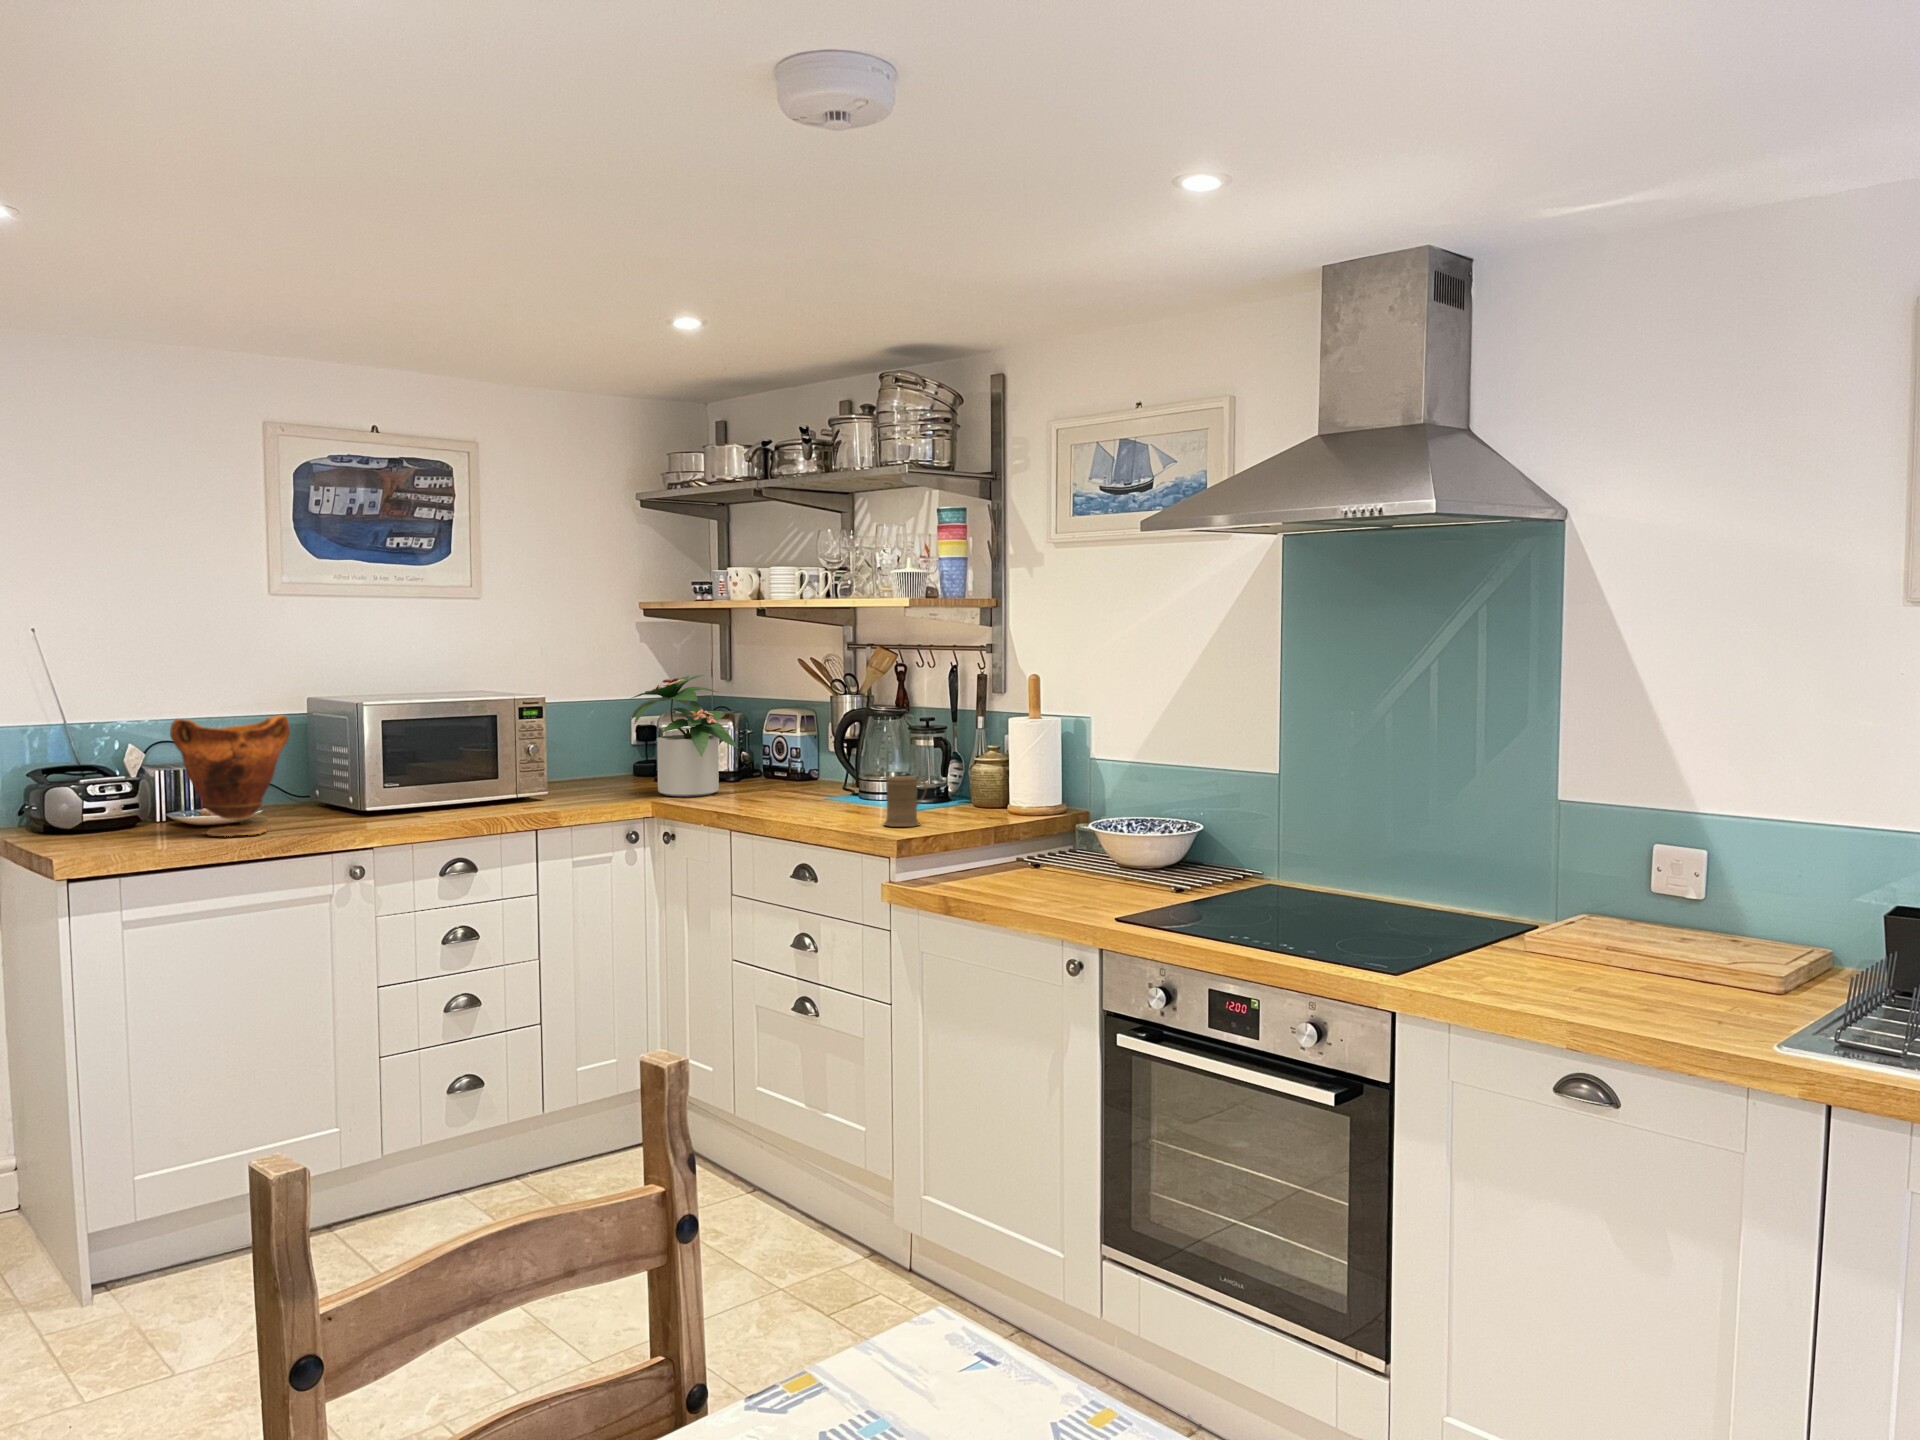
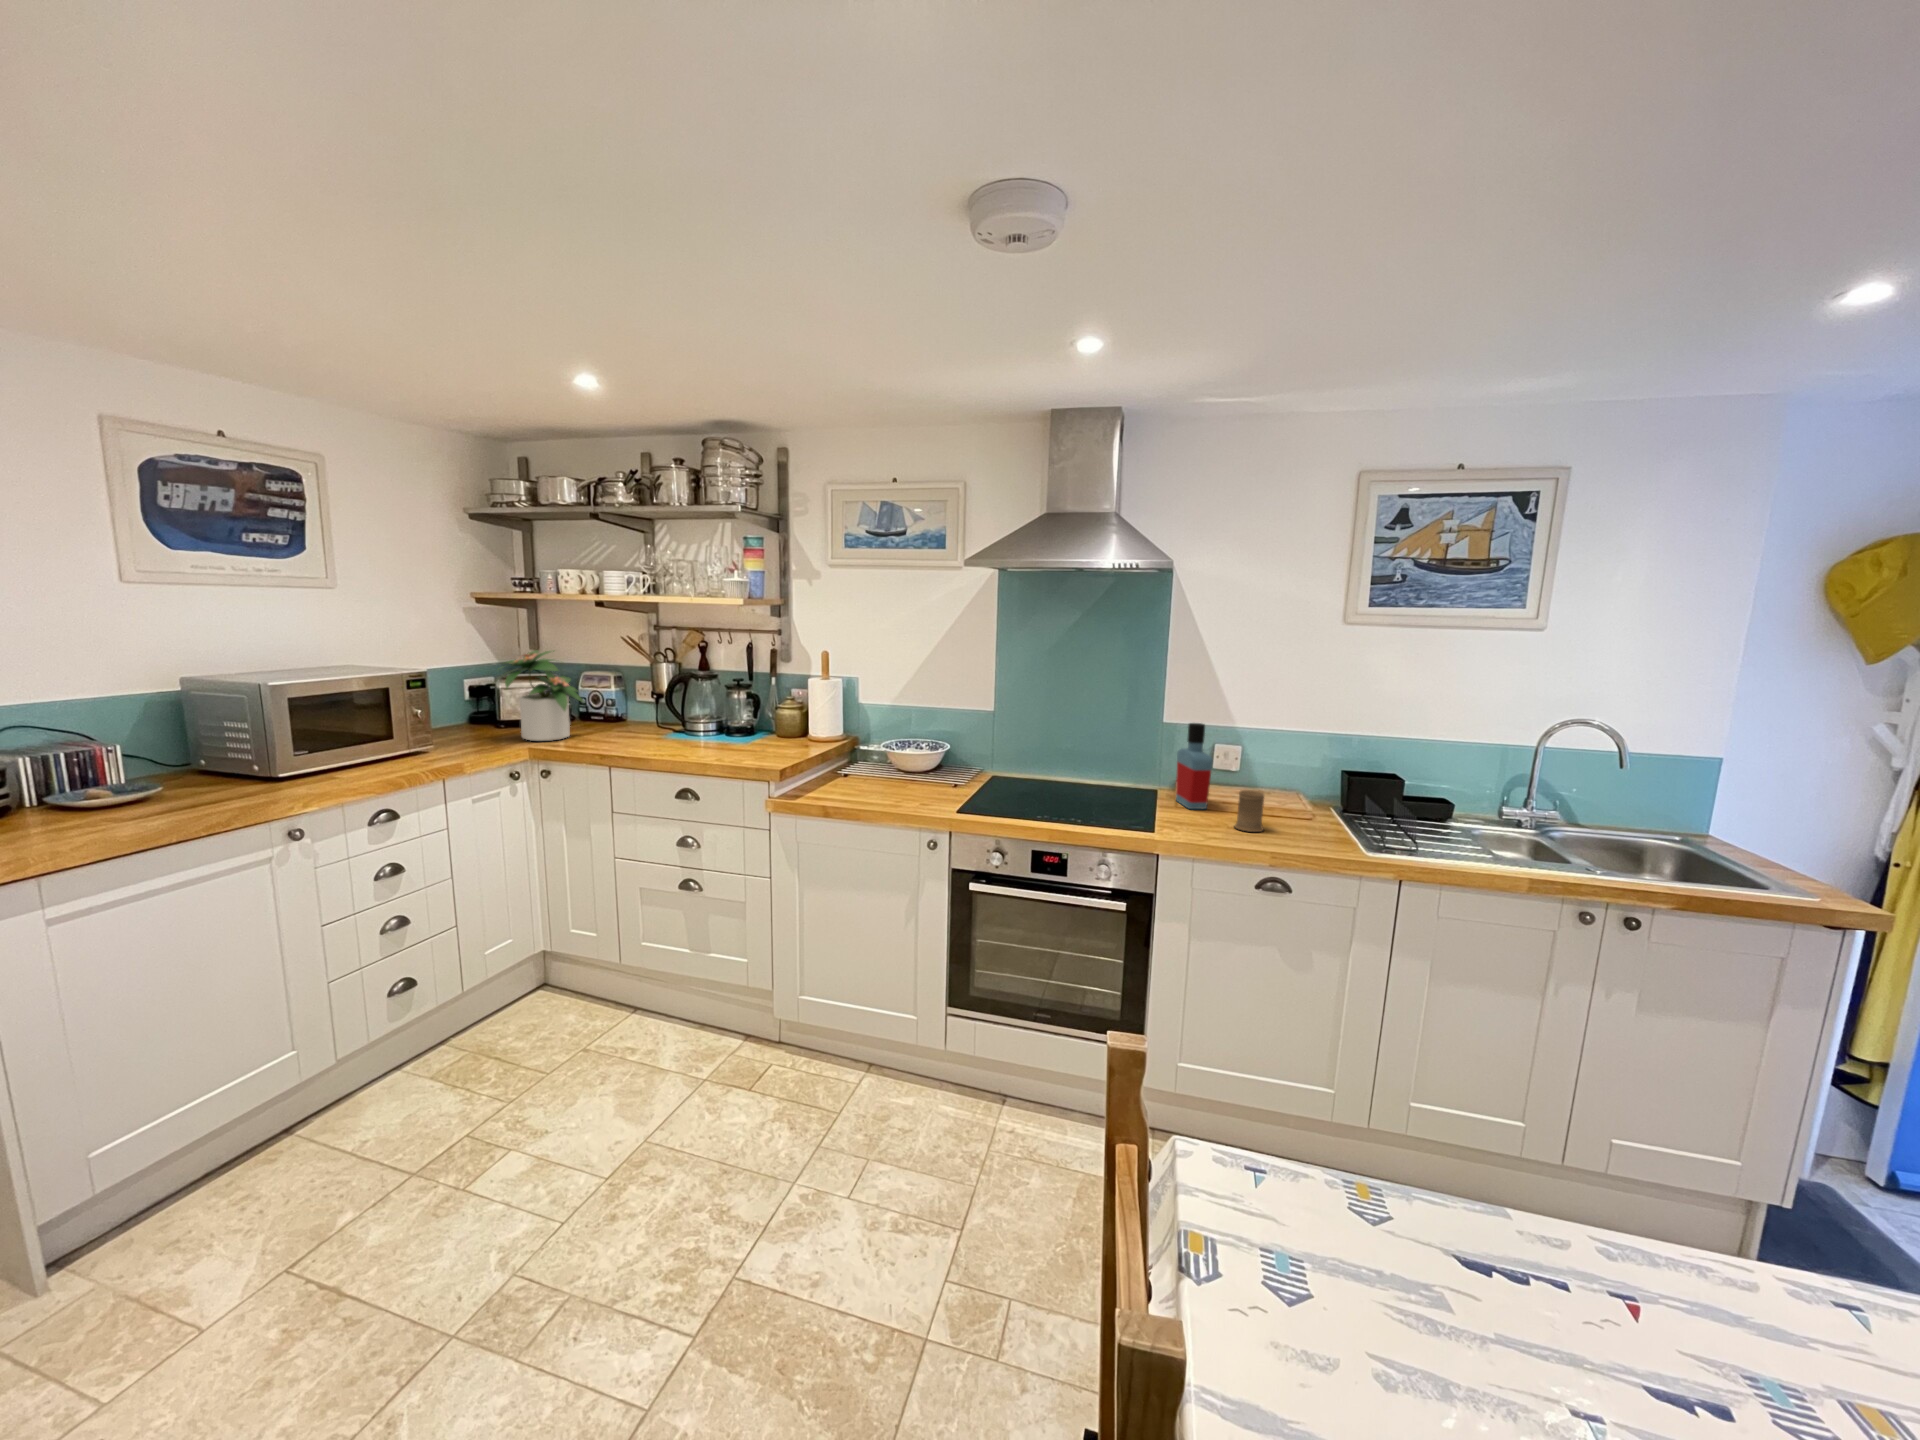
vase: present [170,715,290,836] -> none [77,700,205,816]
mug: present [884,777,926,827] -> present [1234,790,1264,832]
bottle: none [1558,789,1606,957] -> present [1176,723,1213,809]

